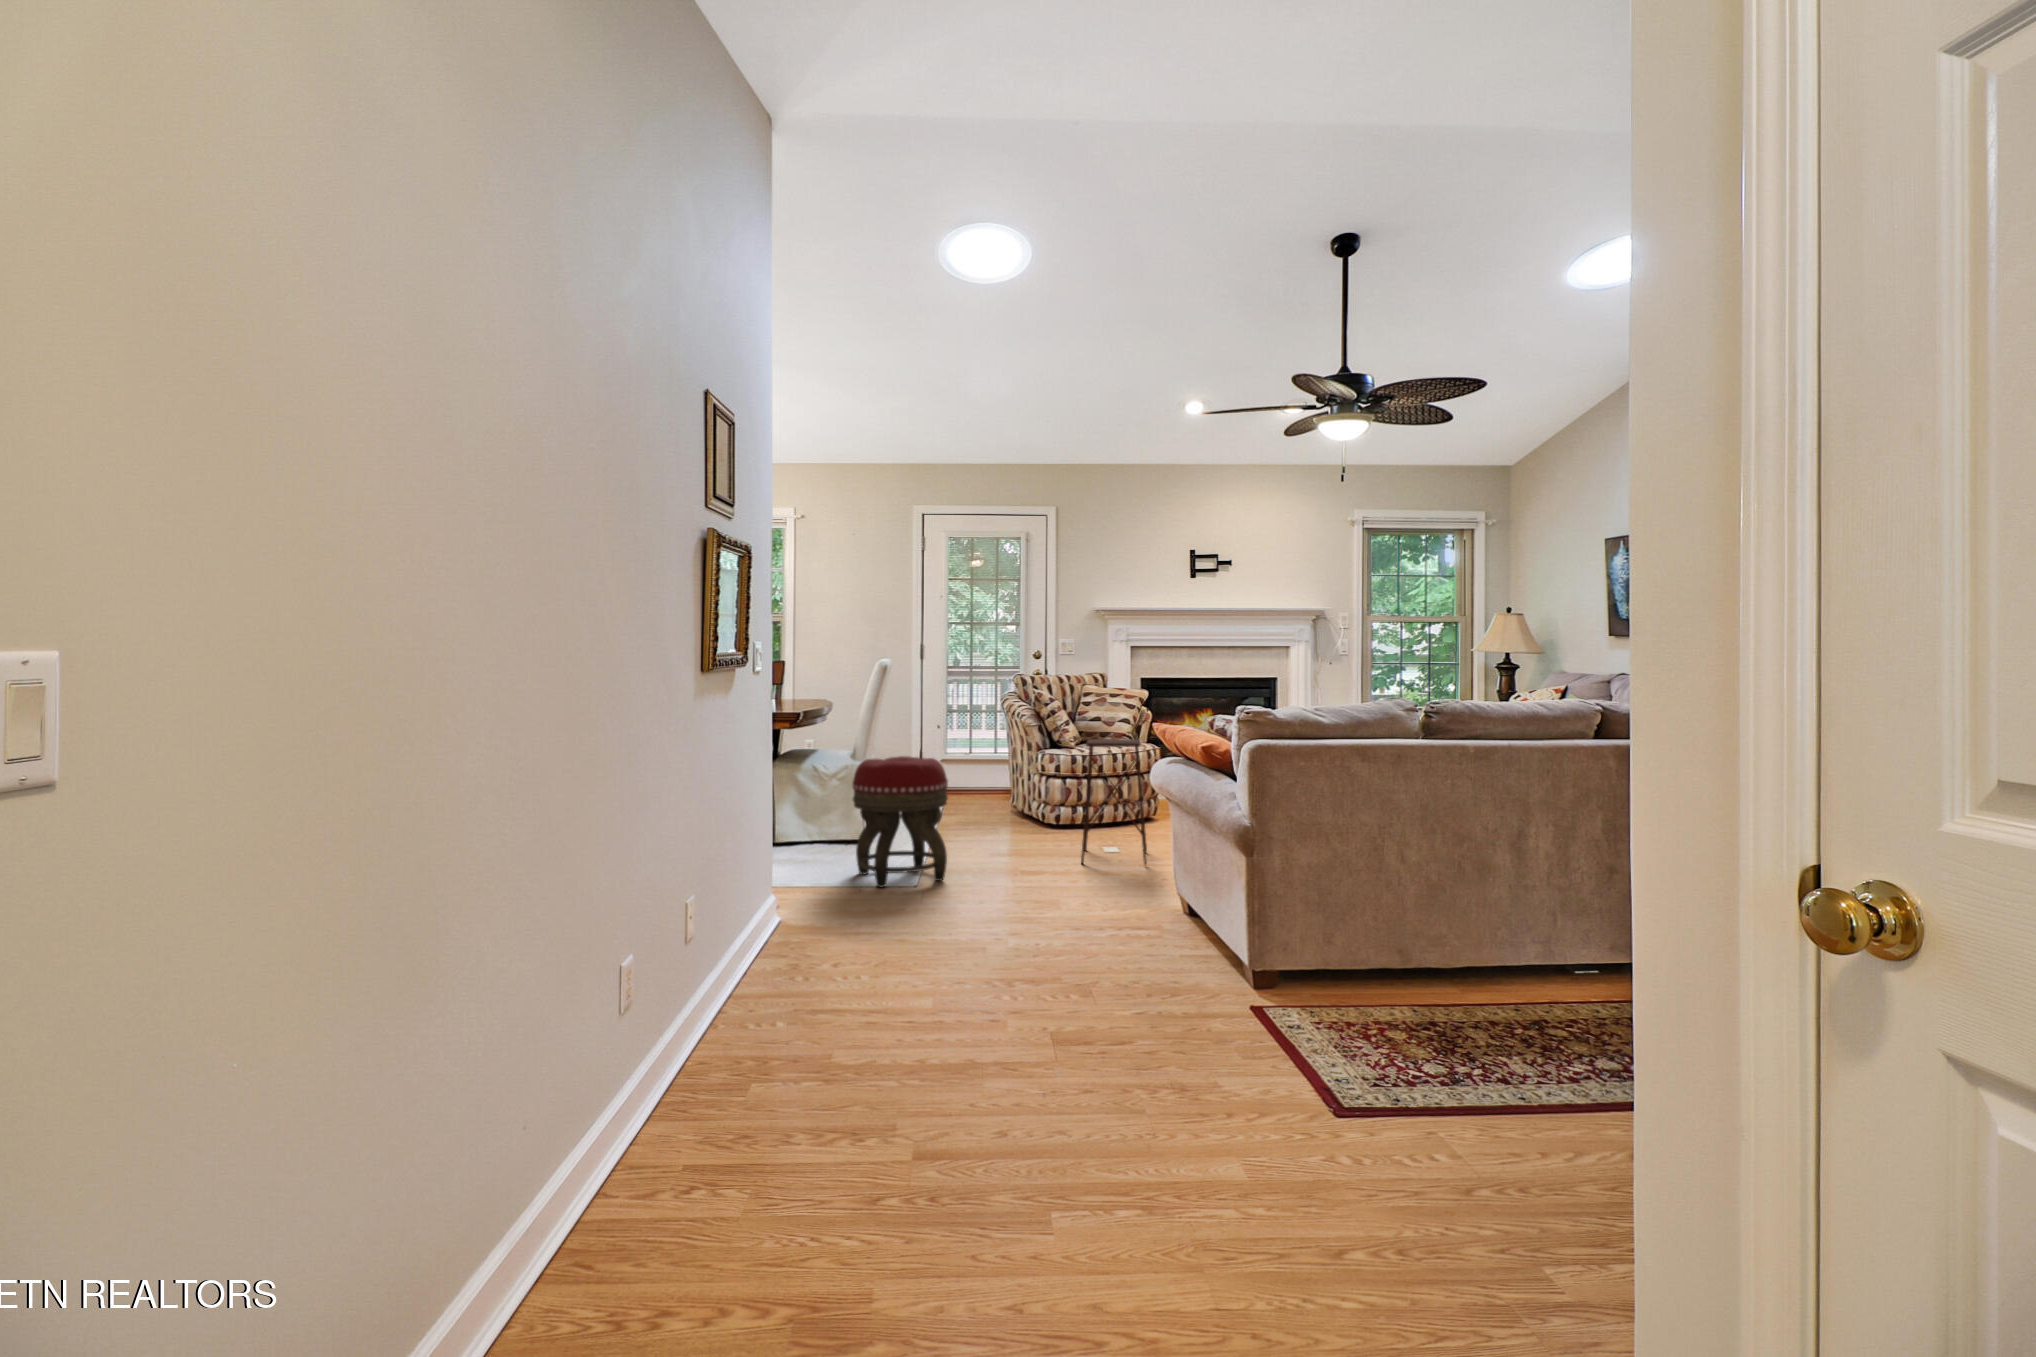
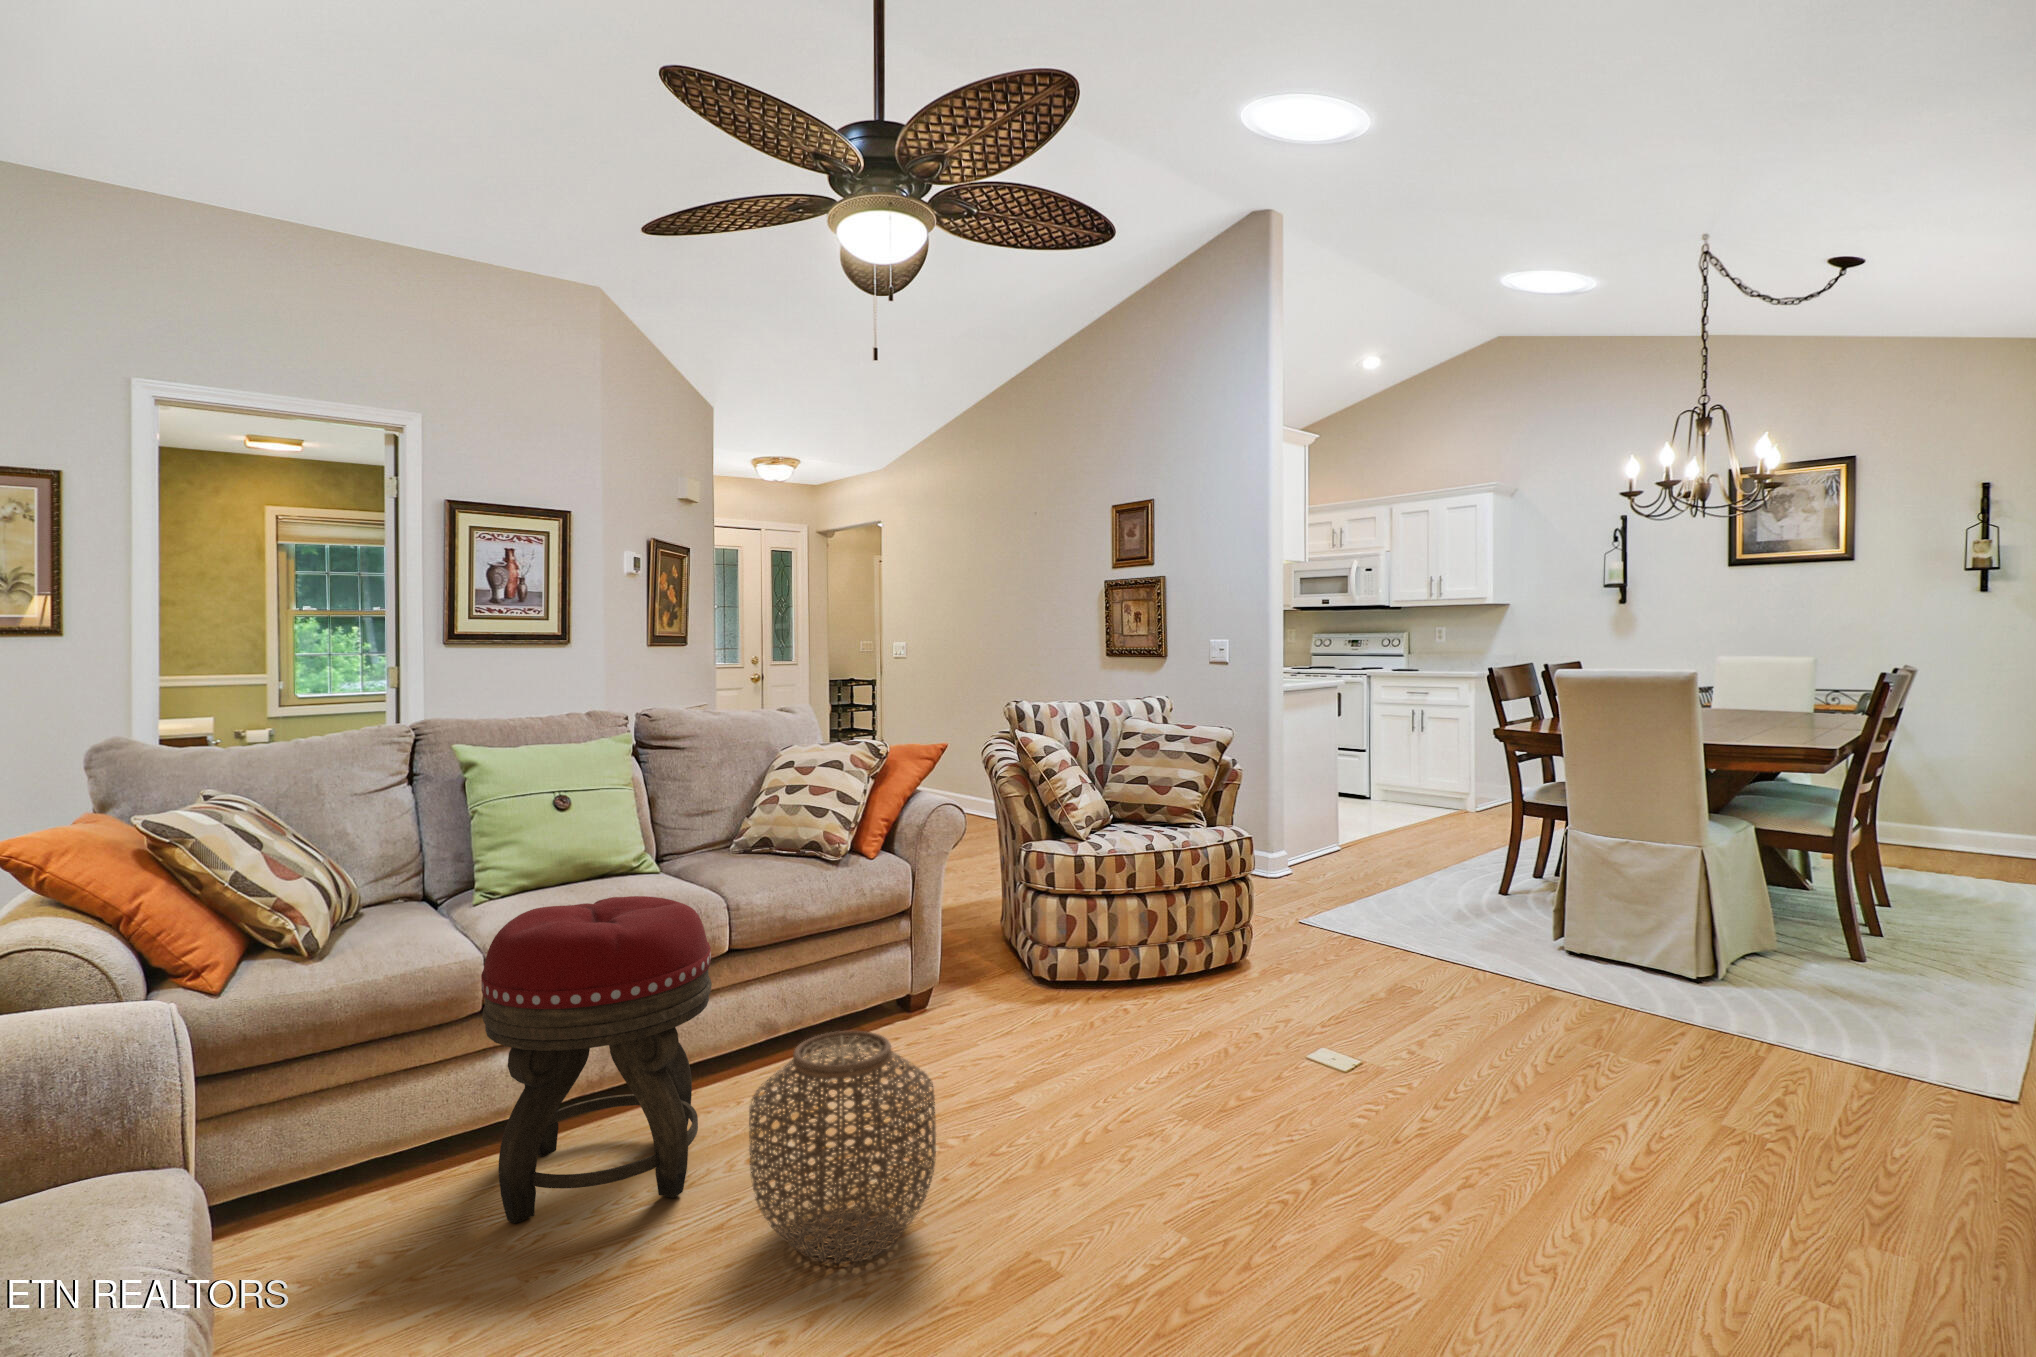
side table: present [1081,739,1147,865] -> none [1031,845,1192,1145]
woven basket: none [987,805,1063,892] -> present [749,1031,936,1263]

